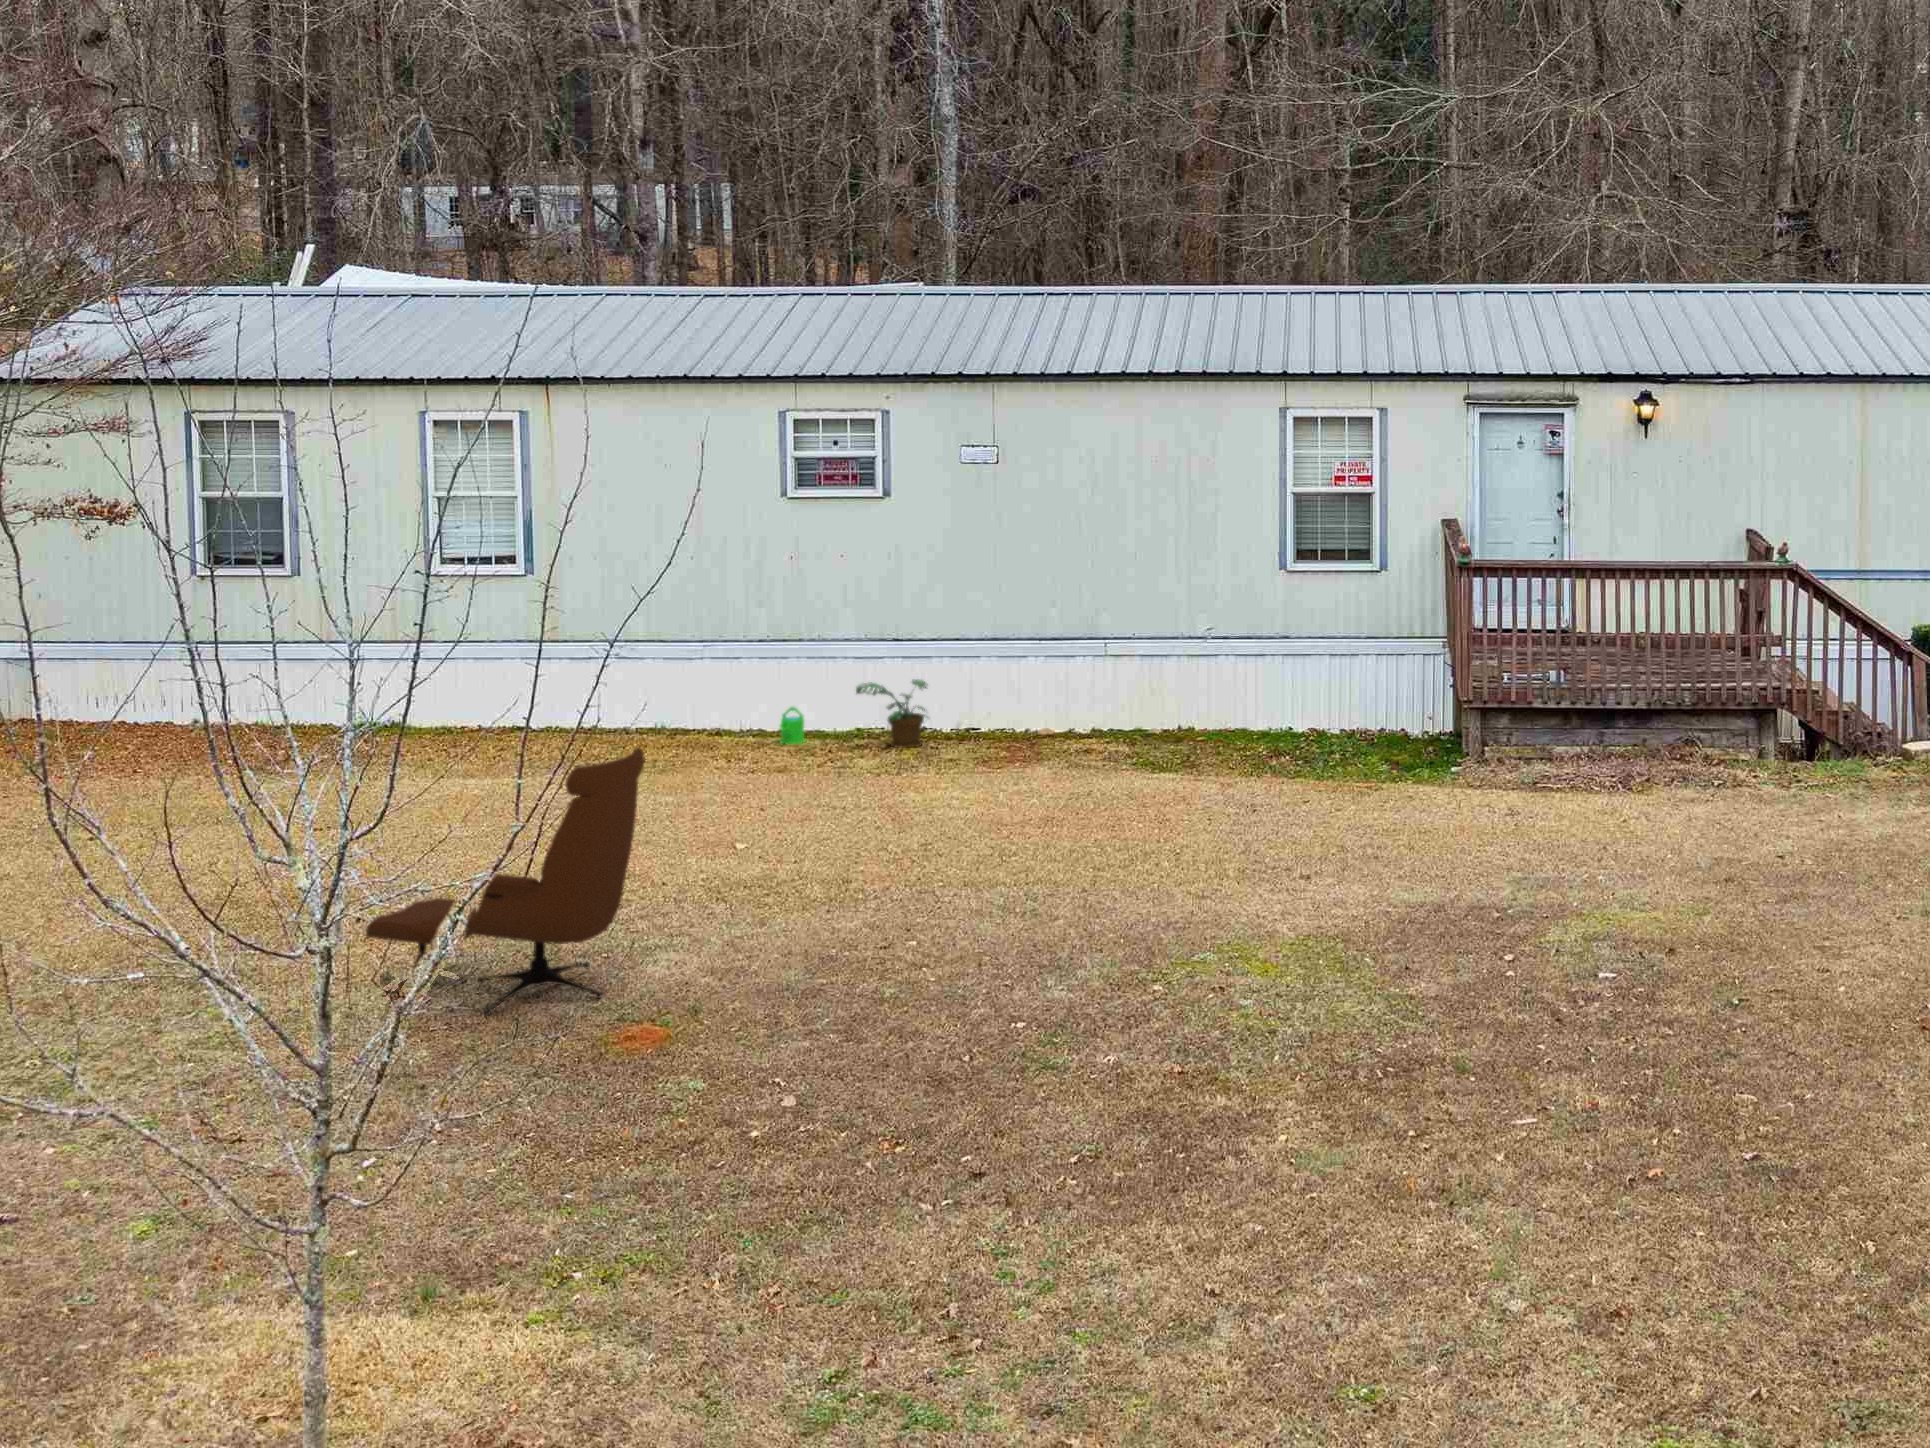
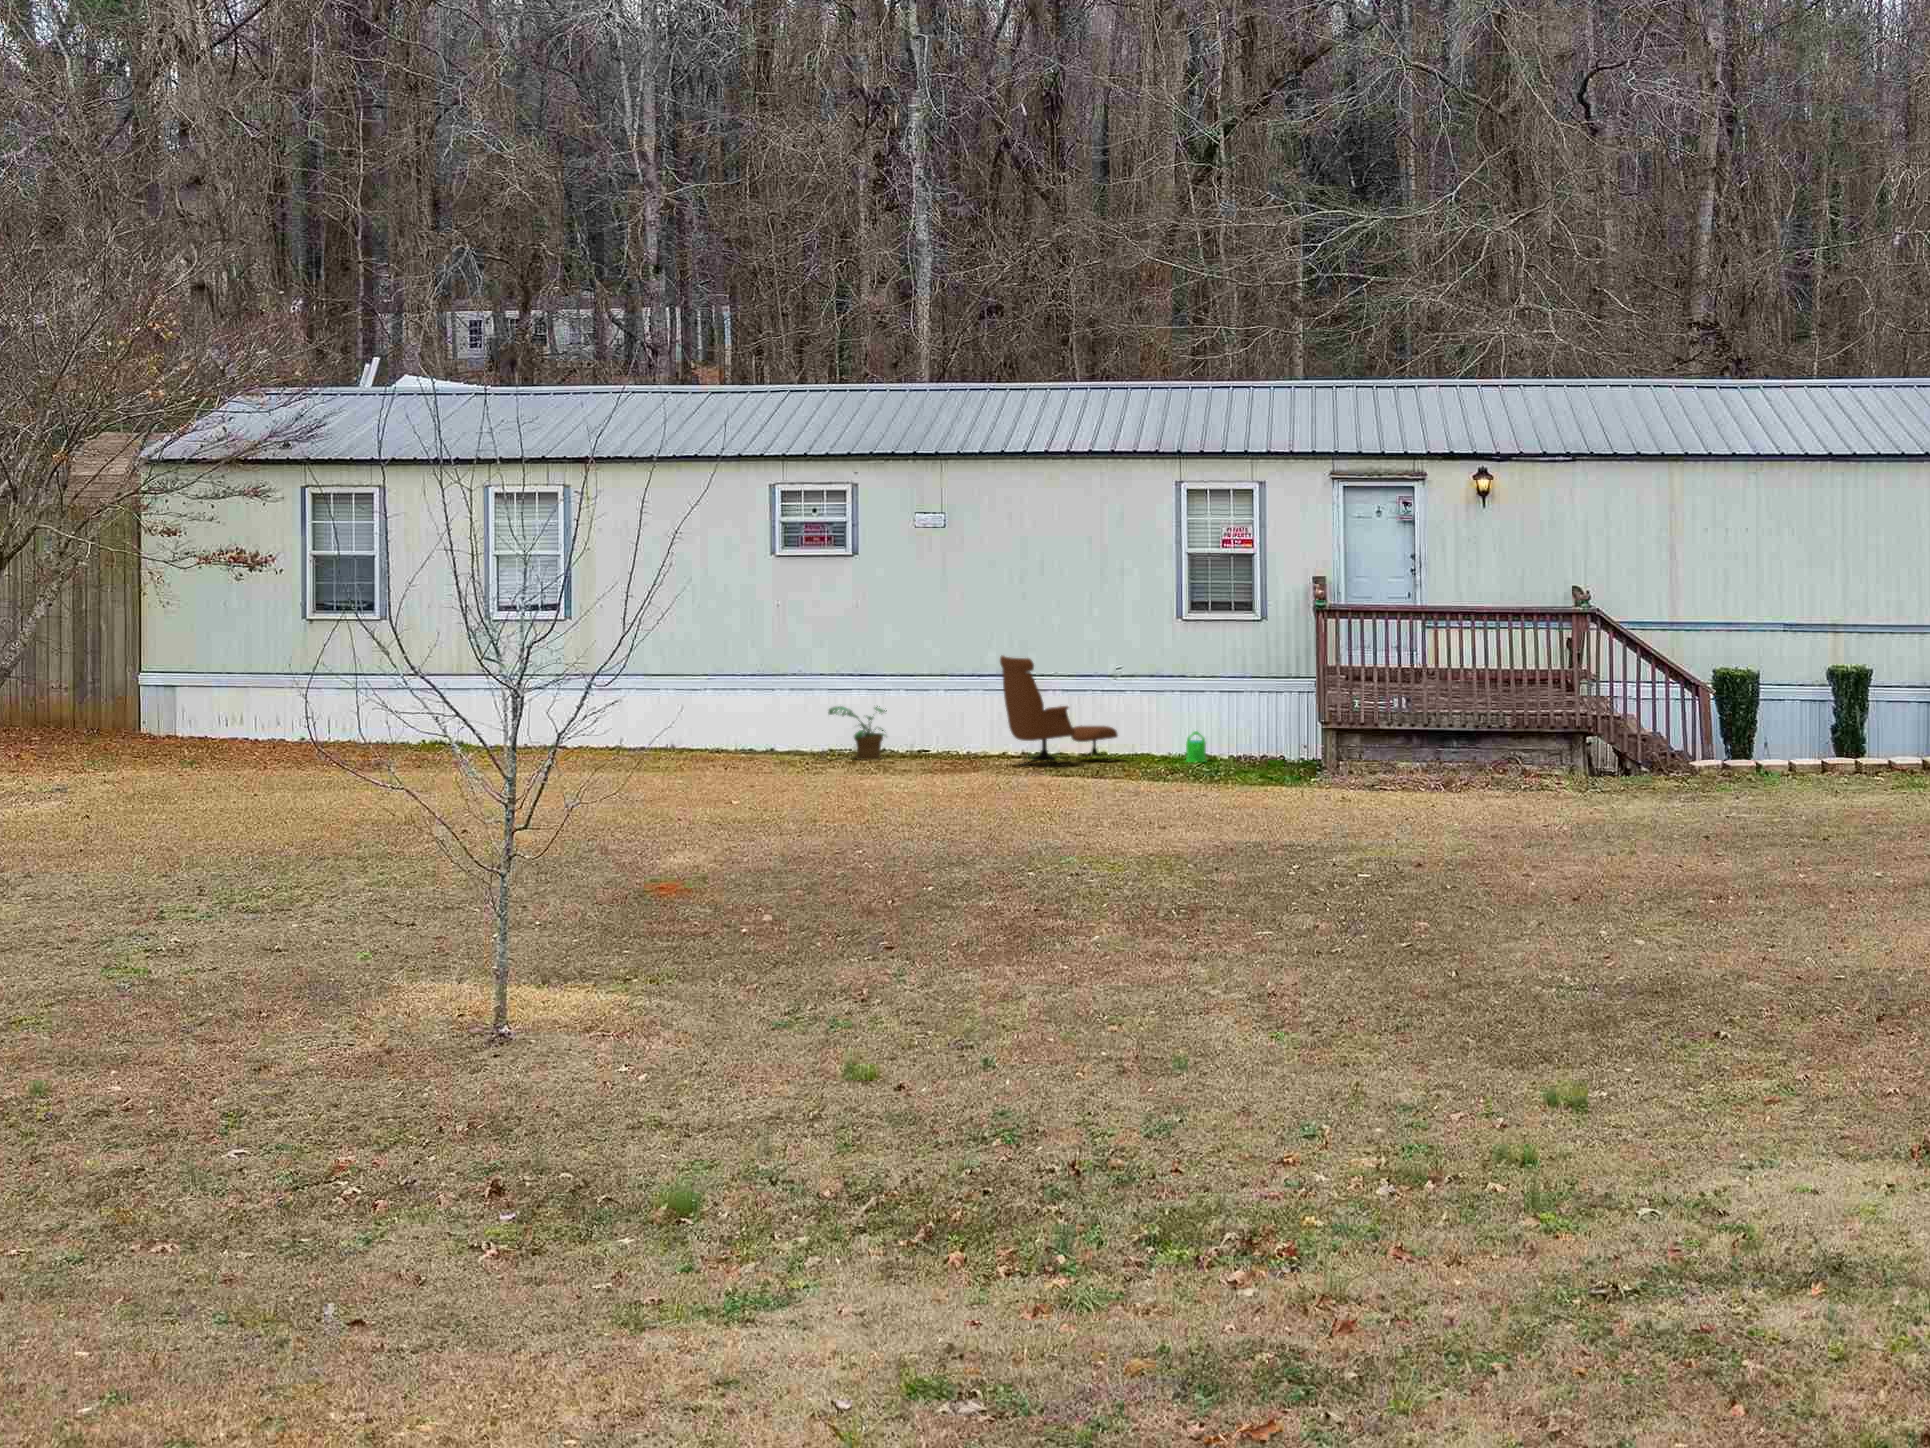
watering can: present [780,707,805,744] -> present [1186,731,1206,762]
lounge chair: present [366,748,645,1015] -> present [1000,656,1118,766]

